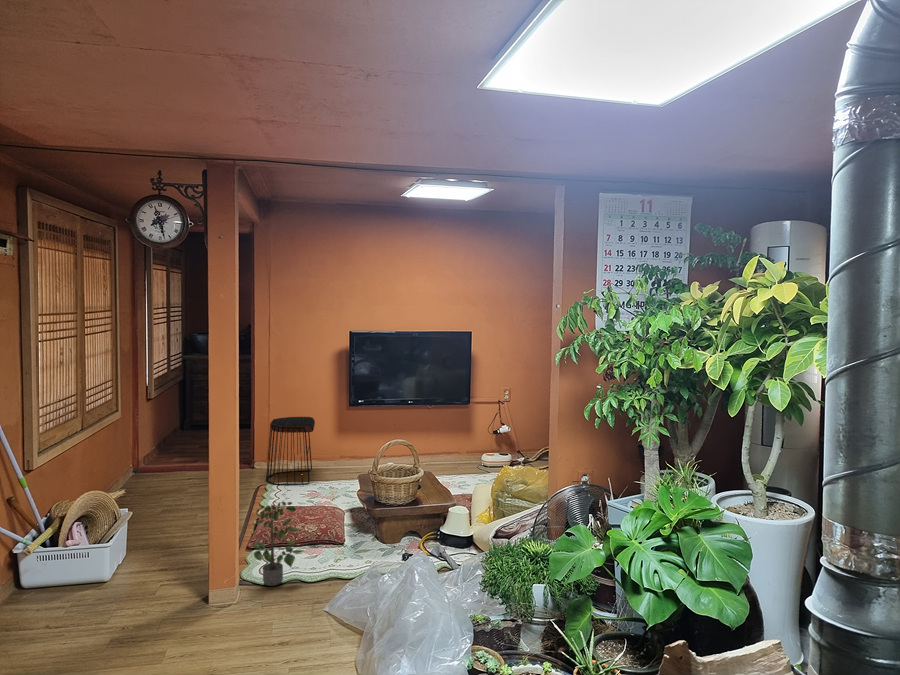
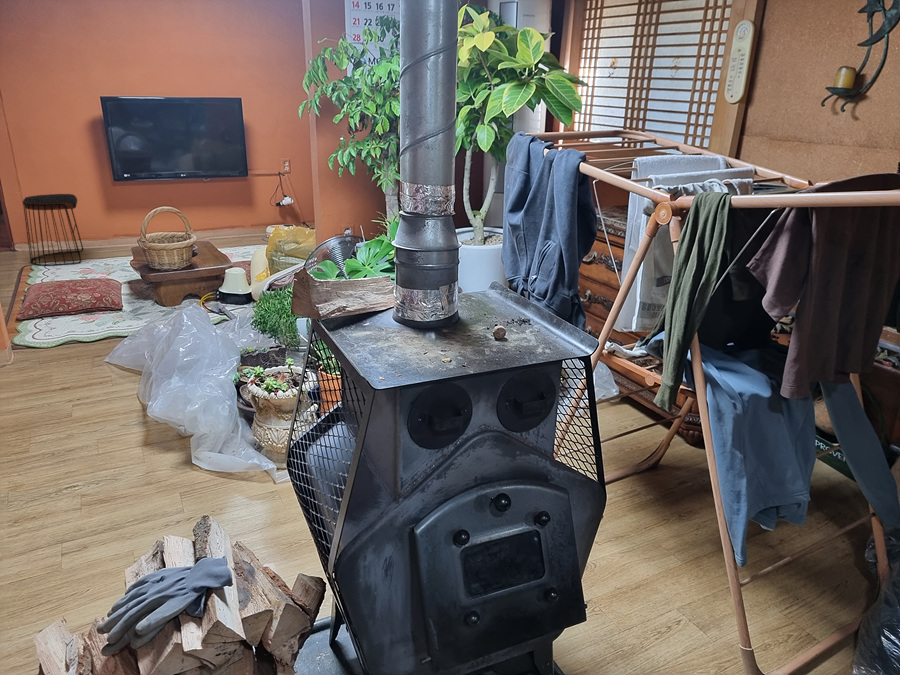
potted plant: present [254,501,304,586] -> none [12,265,78,348]

